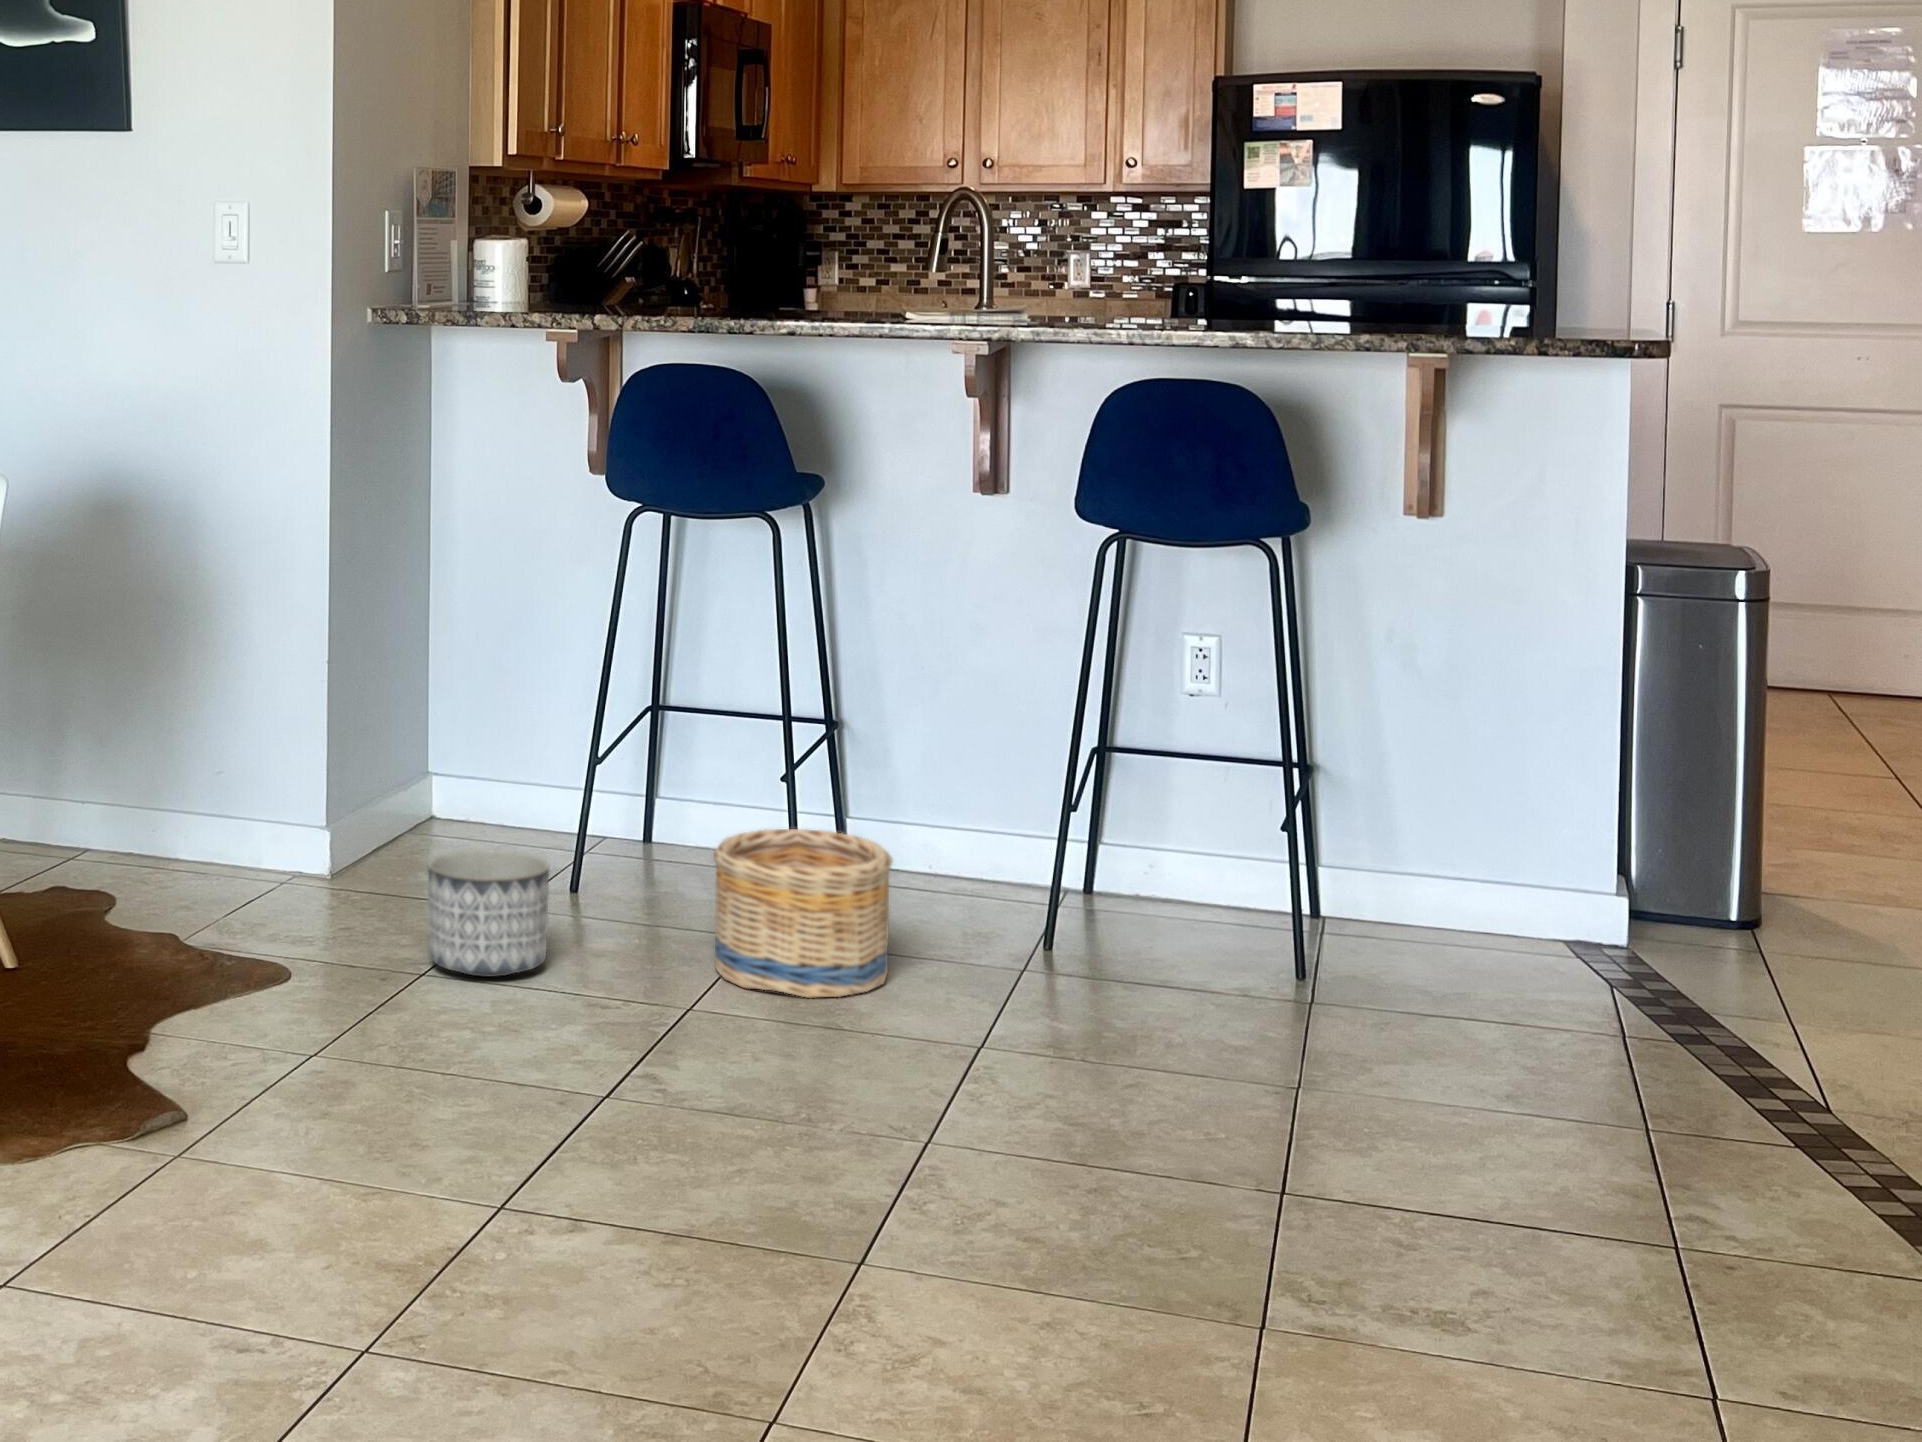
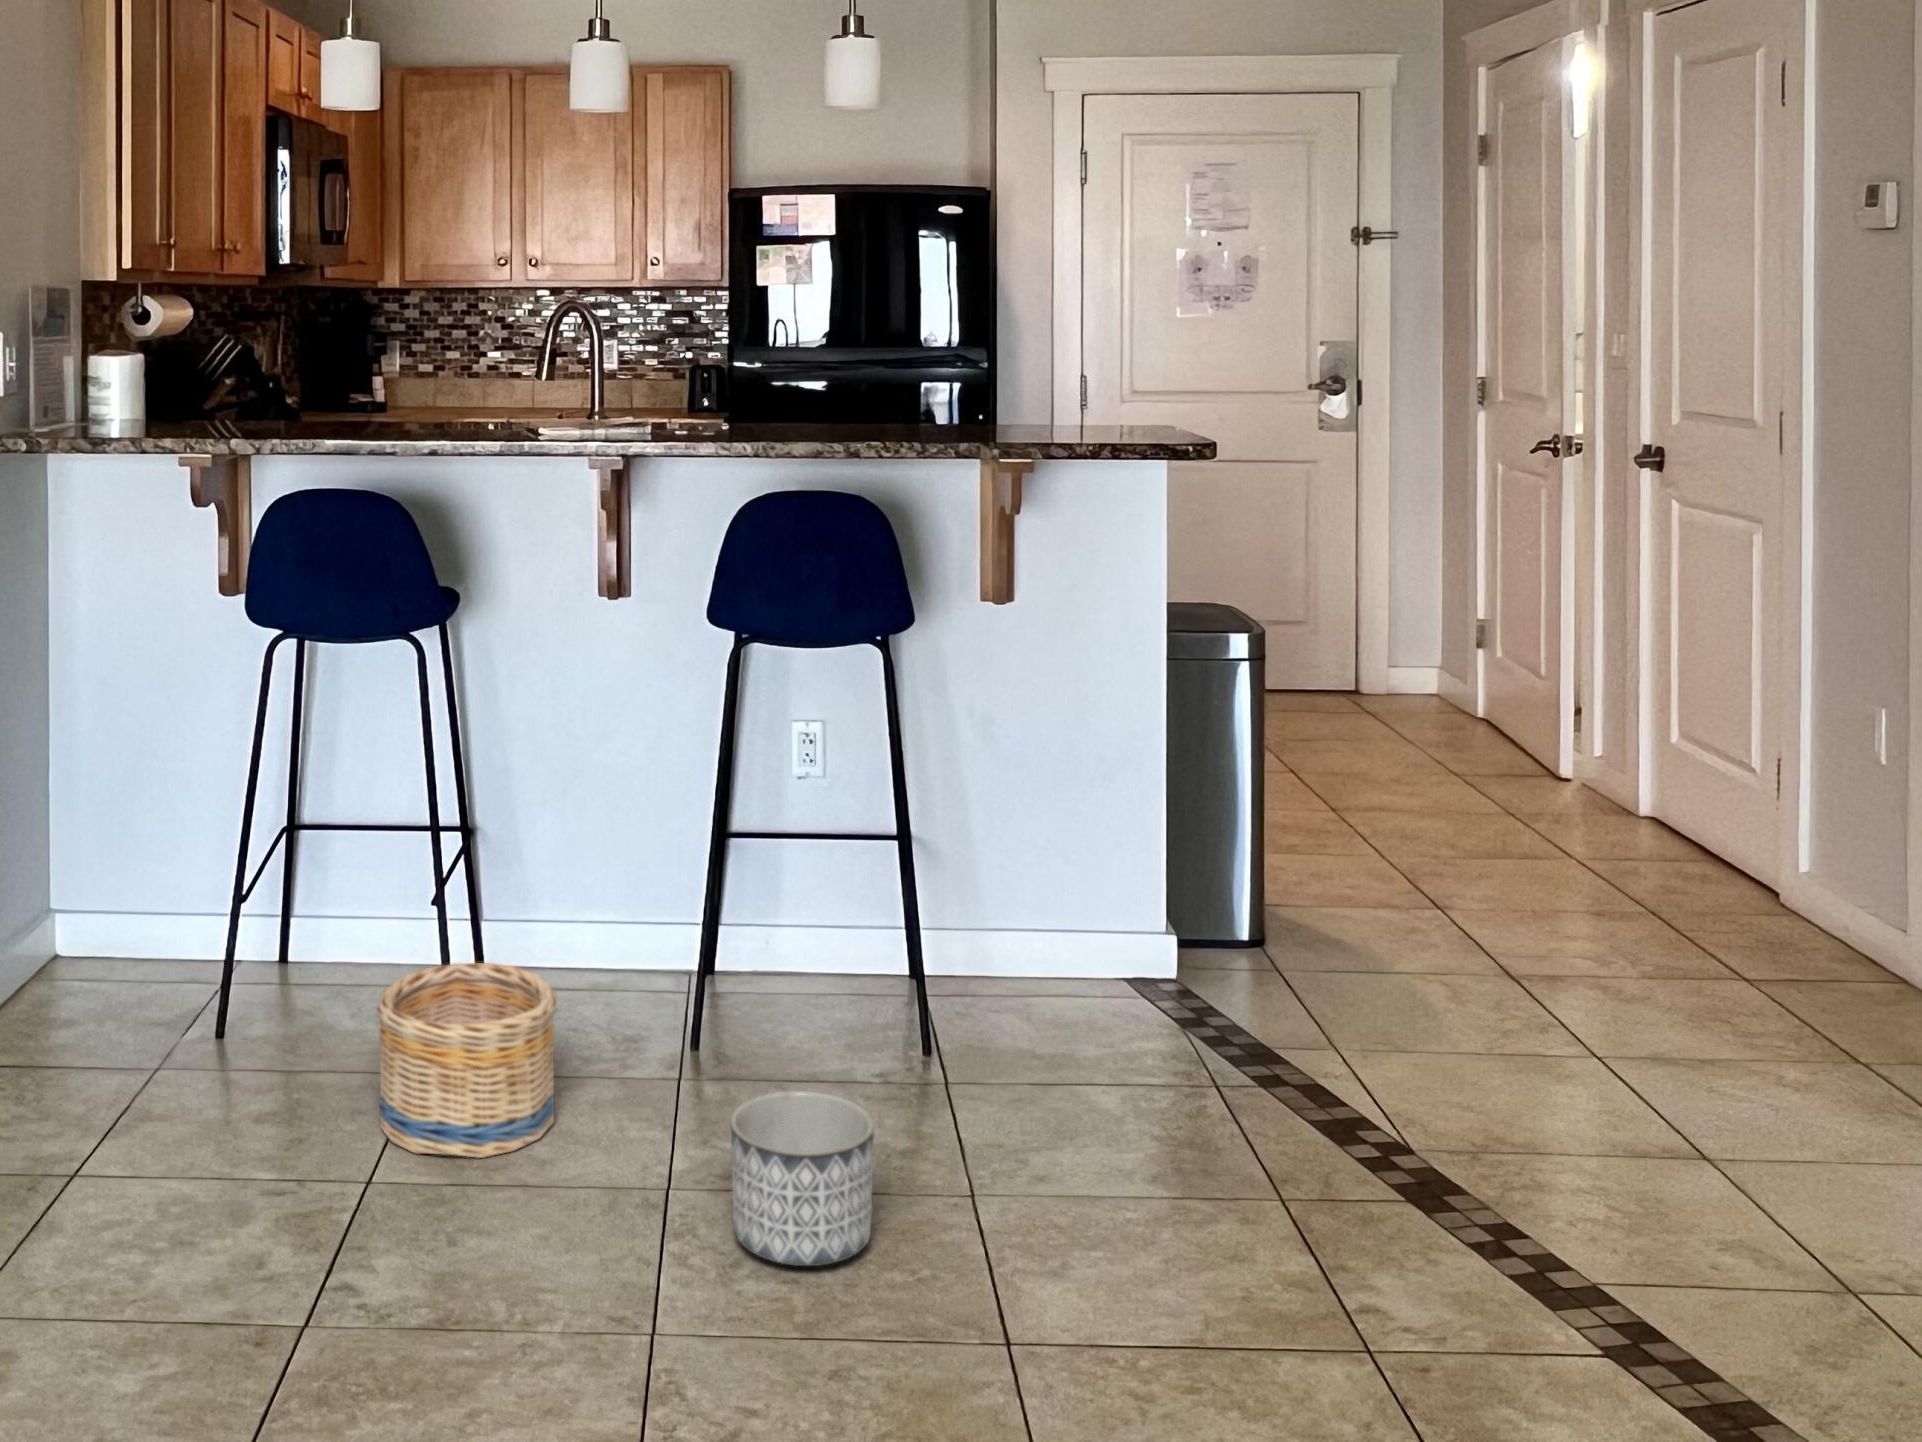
planter: present [428,849,549,977] -> present [731,1091,874,1266]

